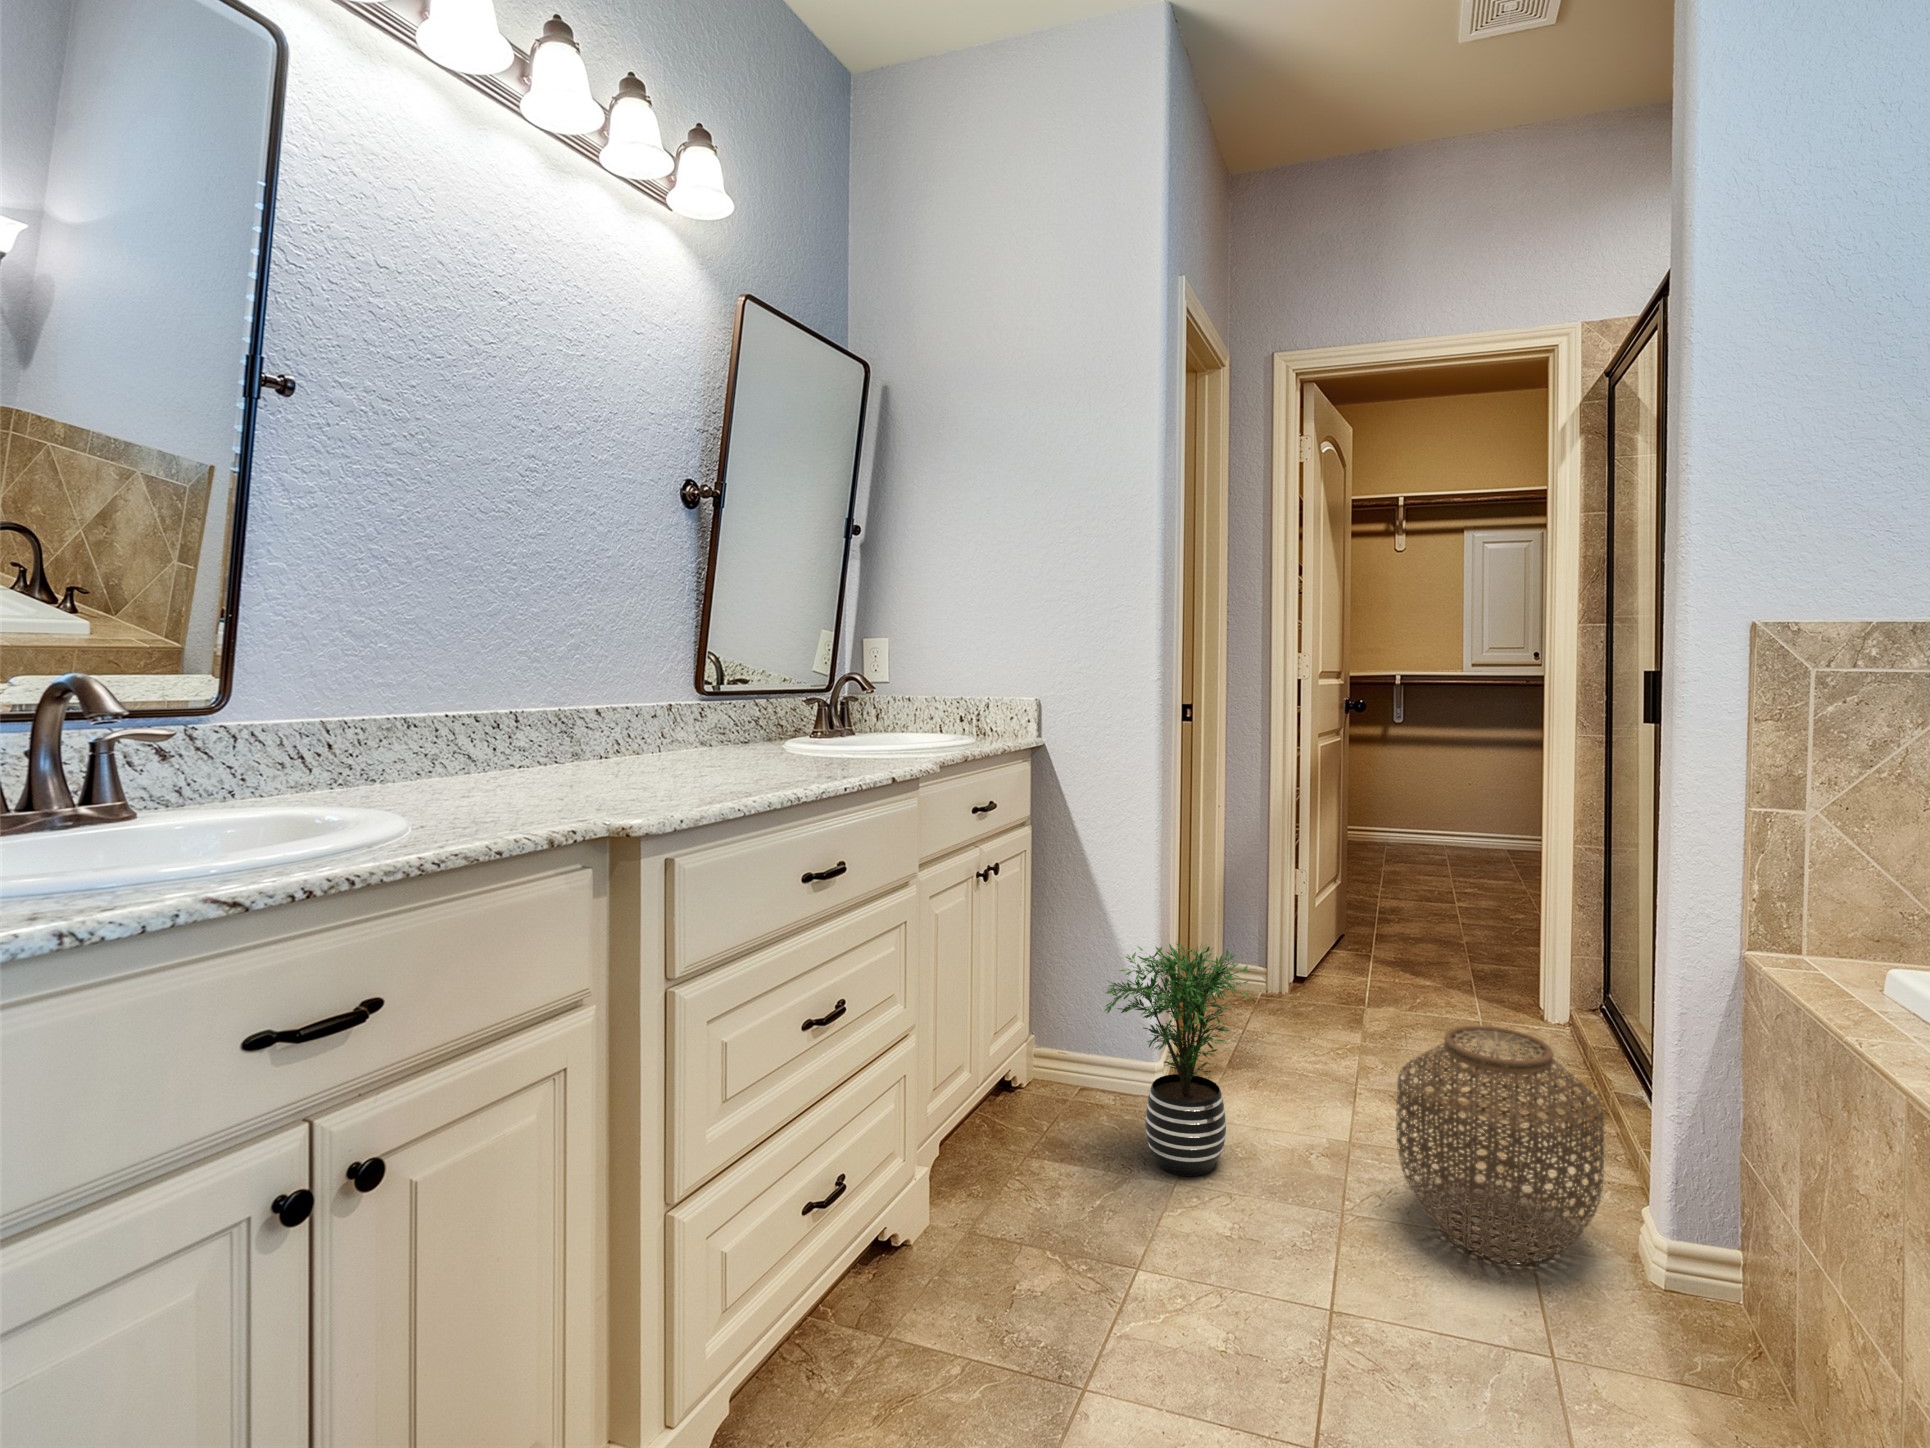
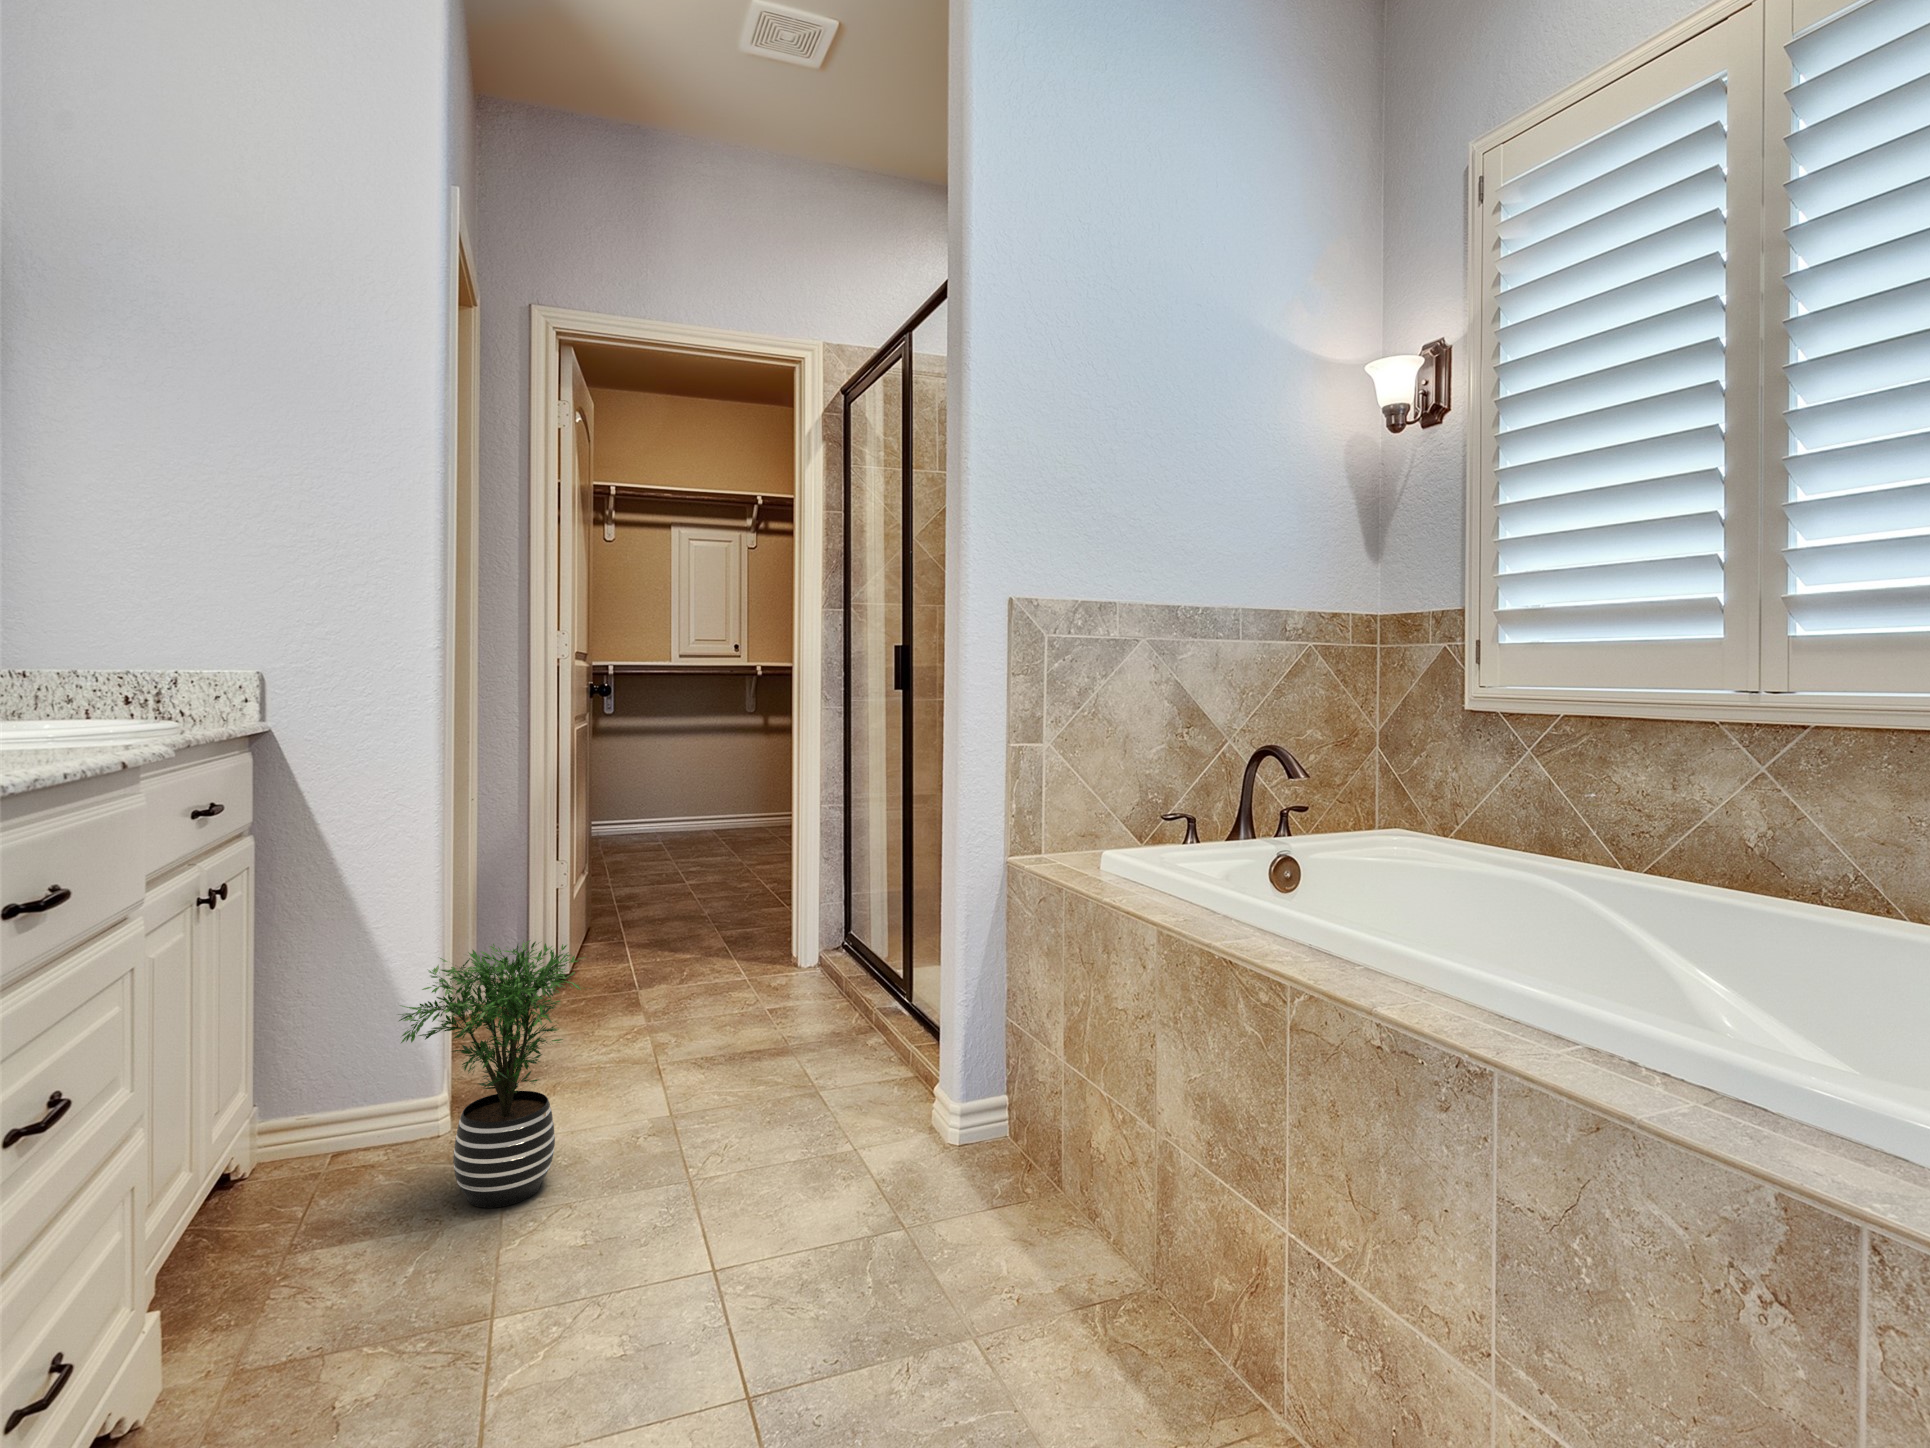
woven basket: present [1397,1026,1604,1263] -> none [741,963,914,1170]

